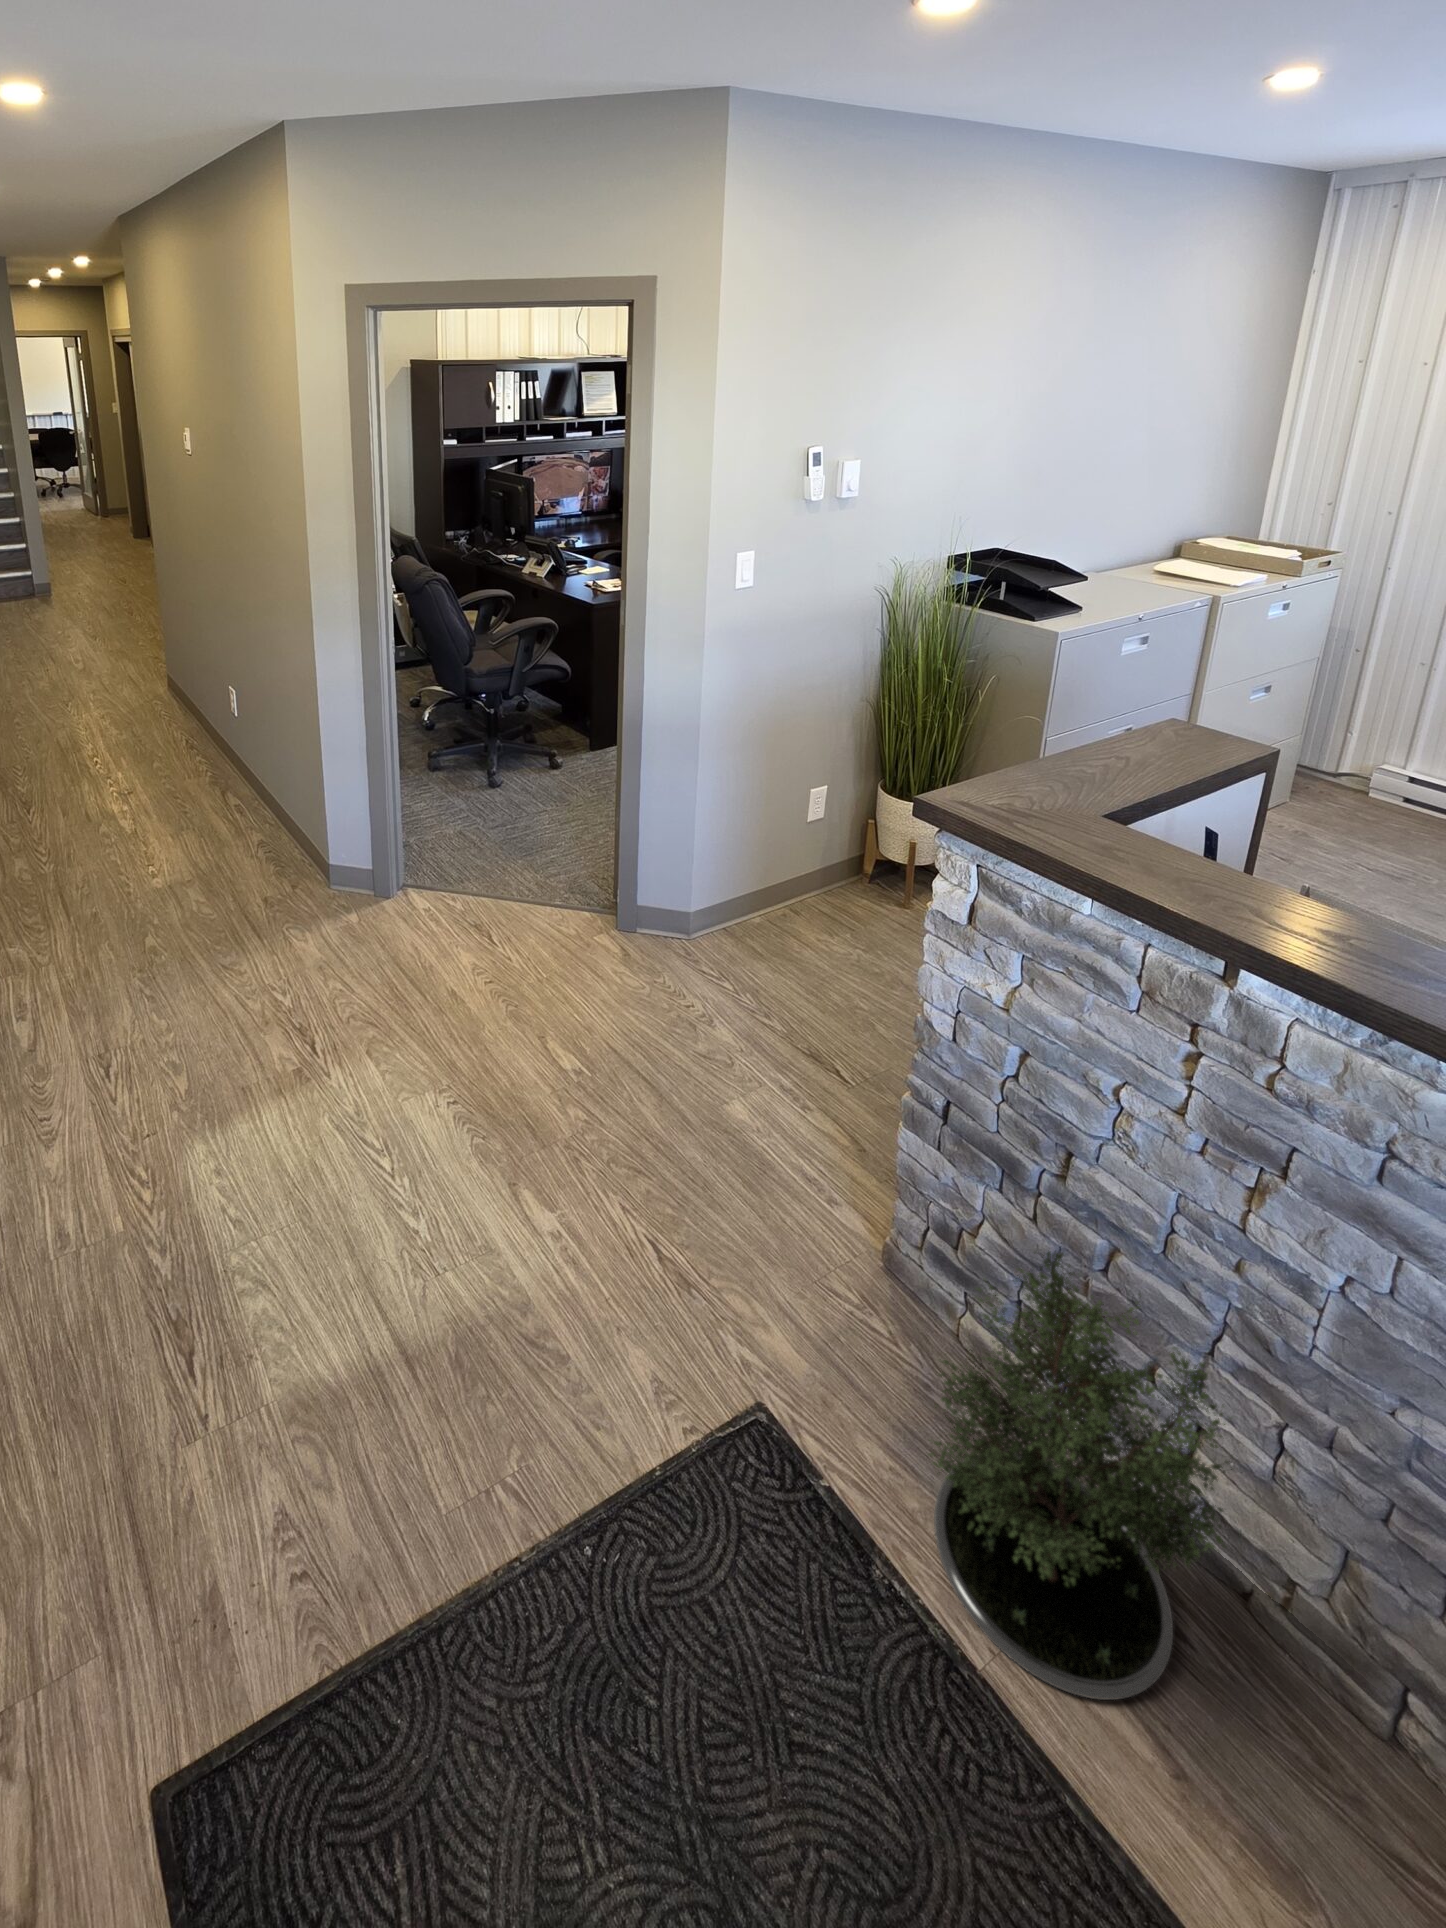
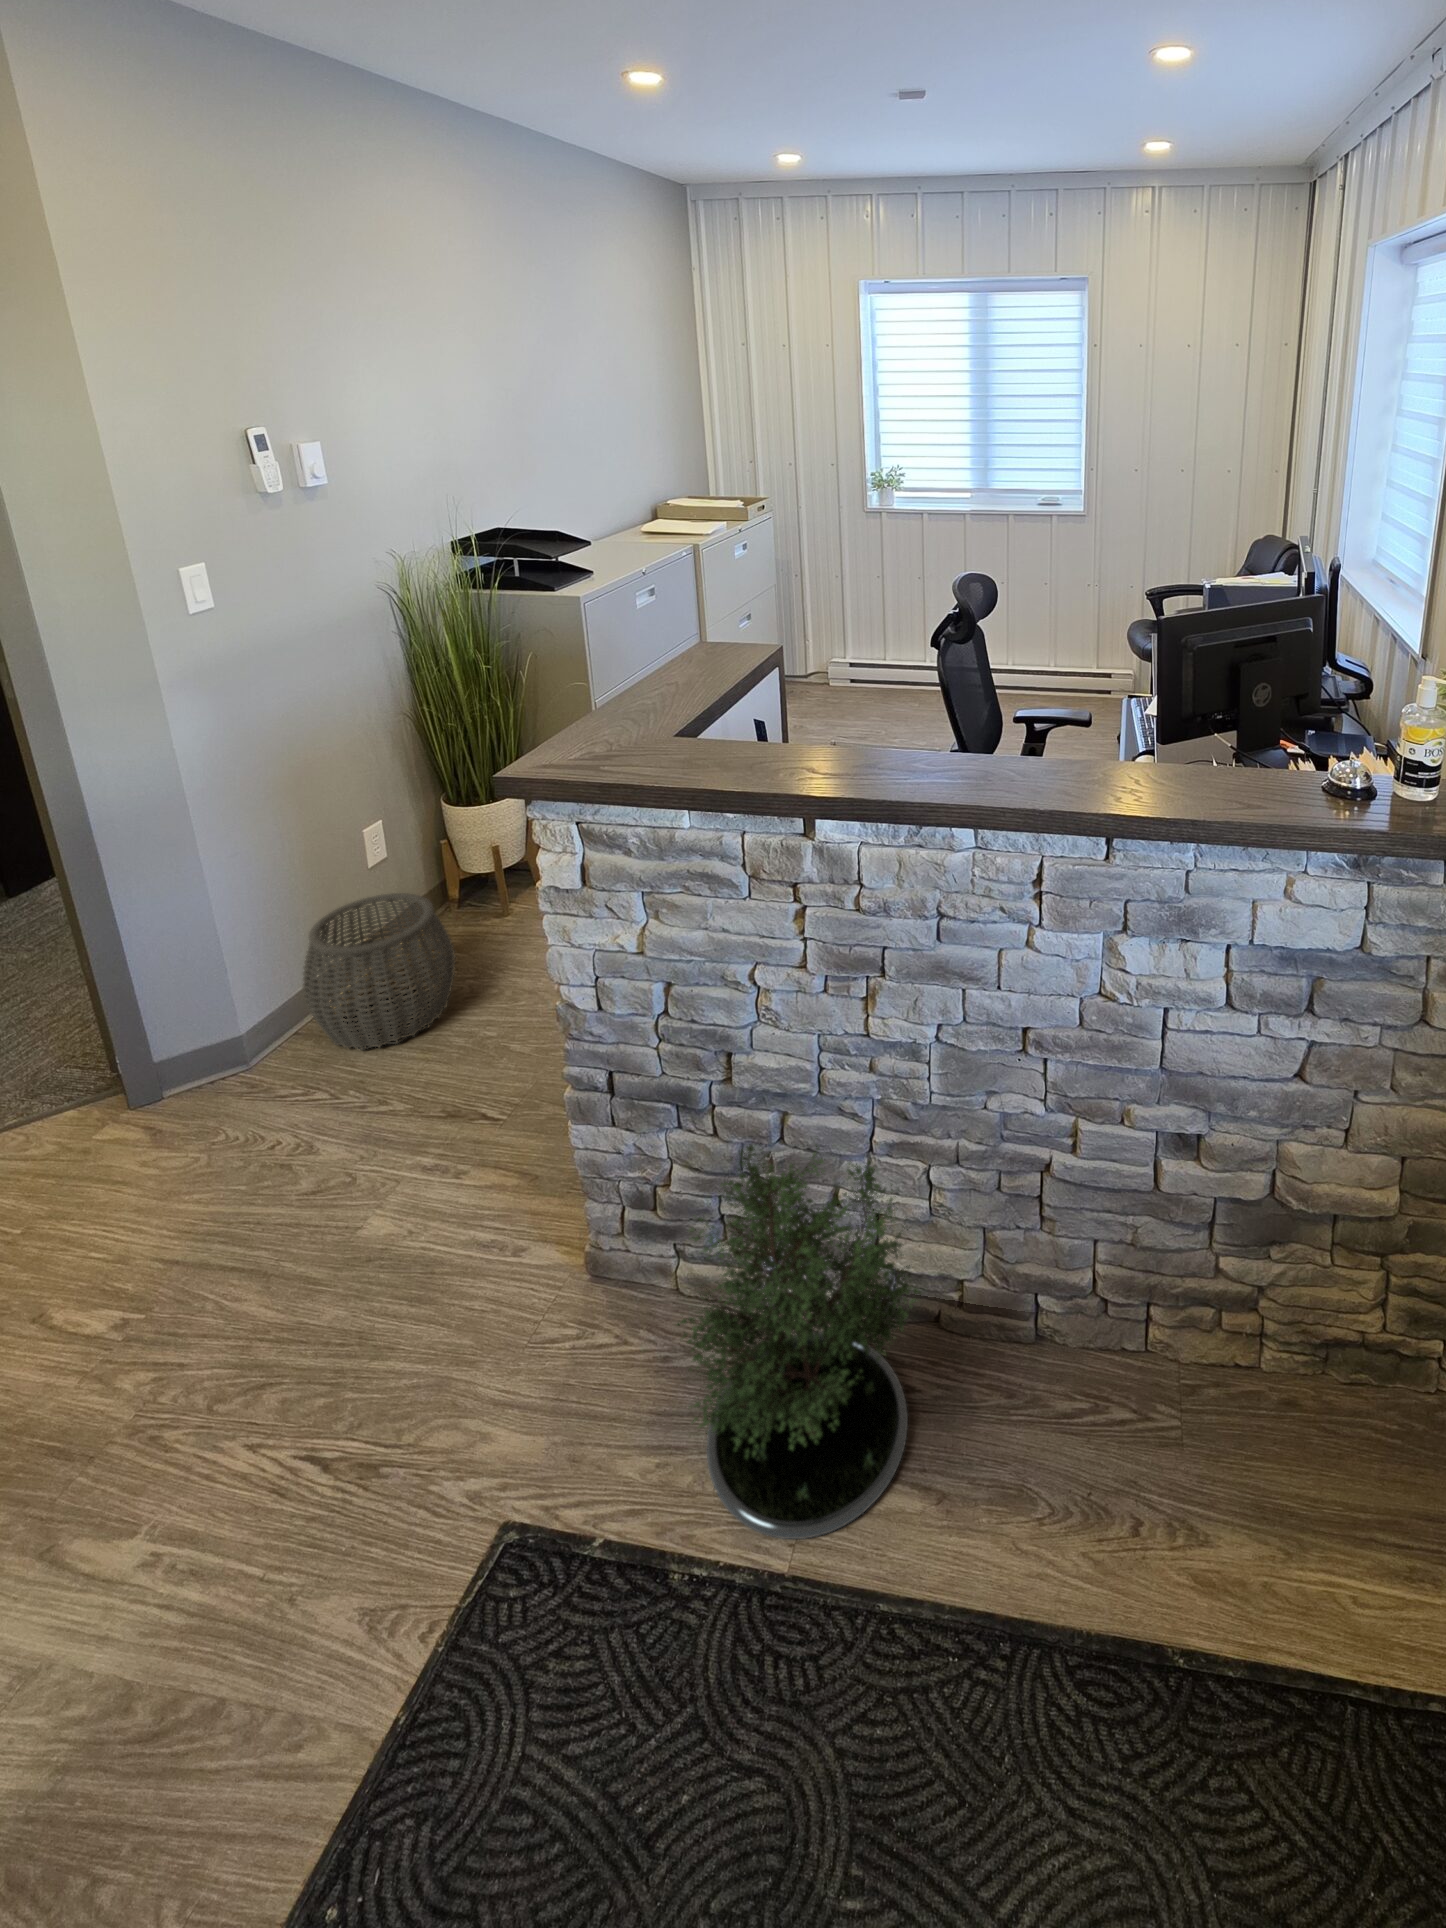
woven basket: none [734,847,853,977] -> present [303,893,455,1050]

